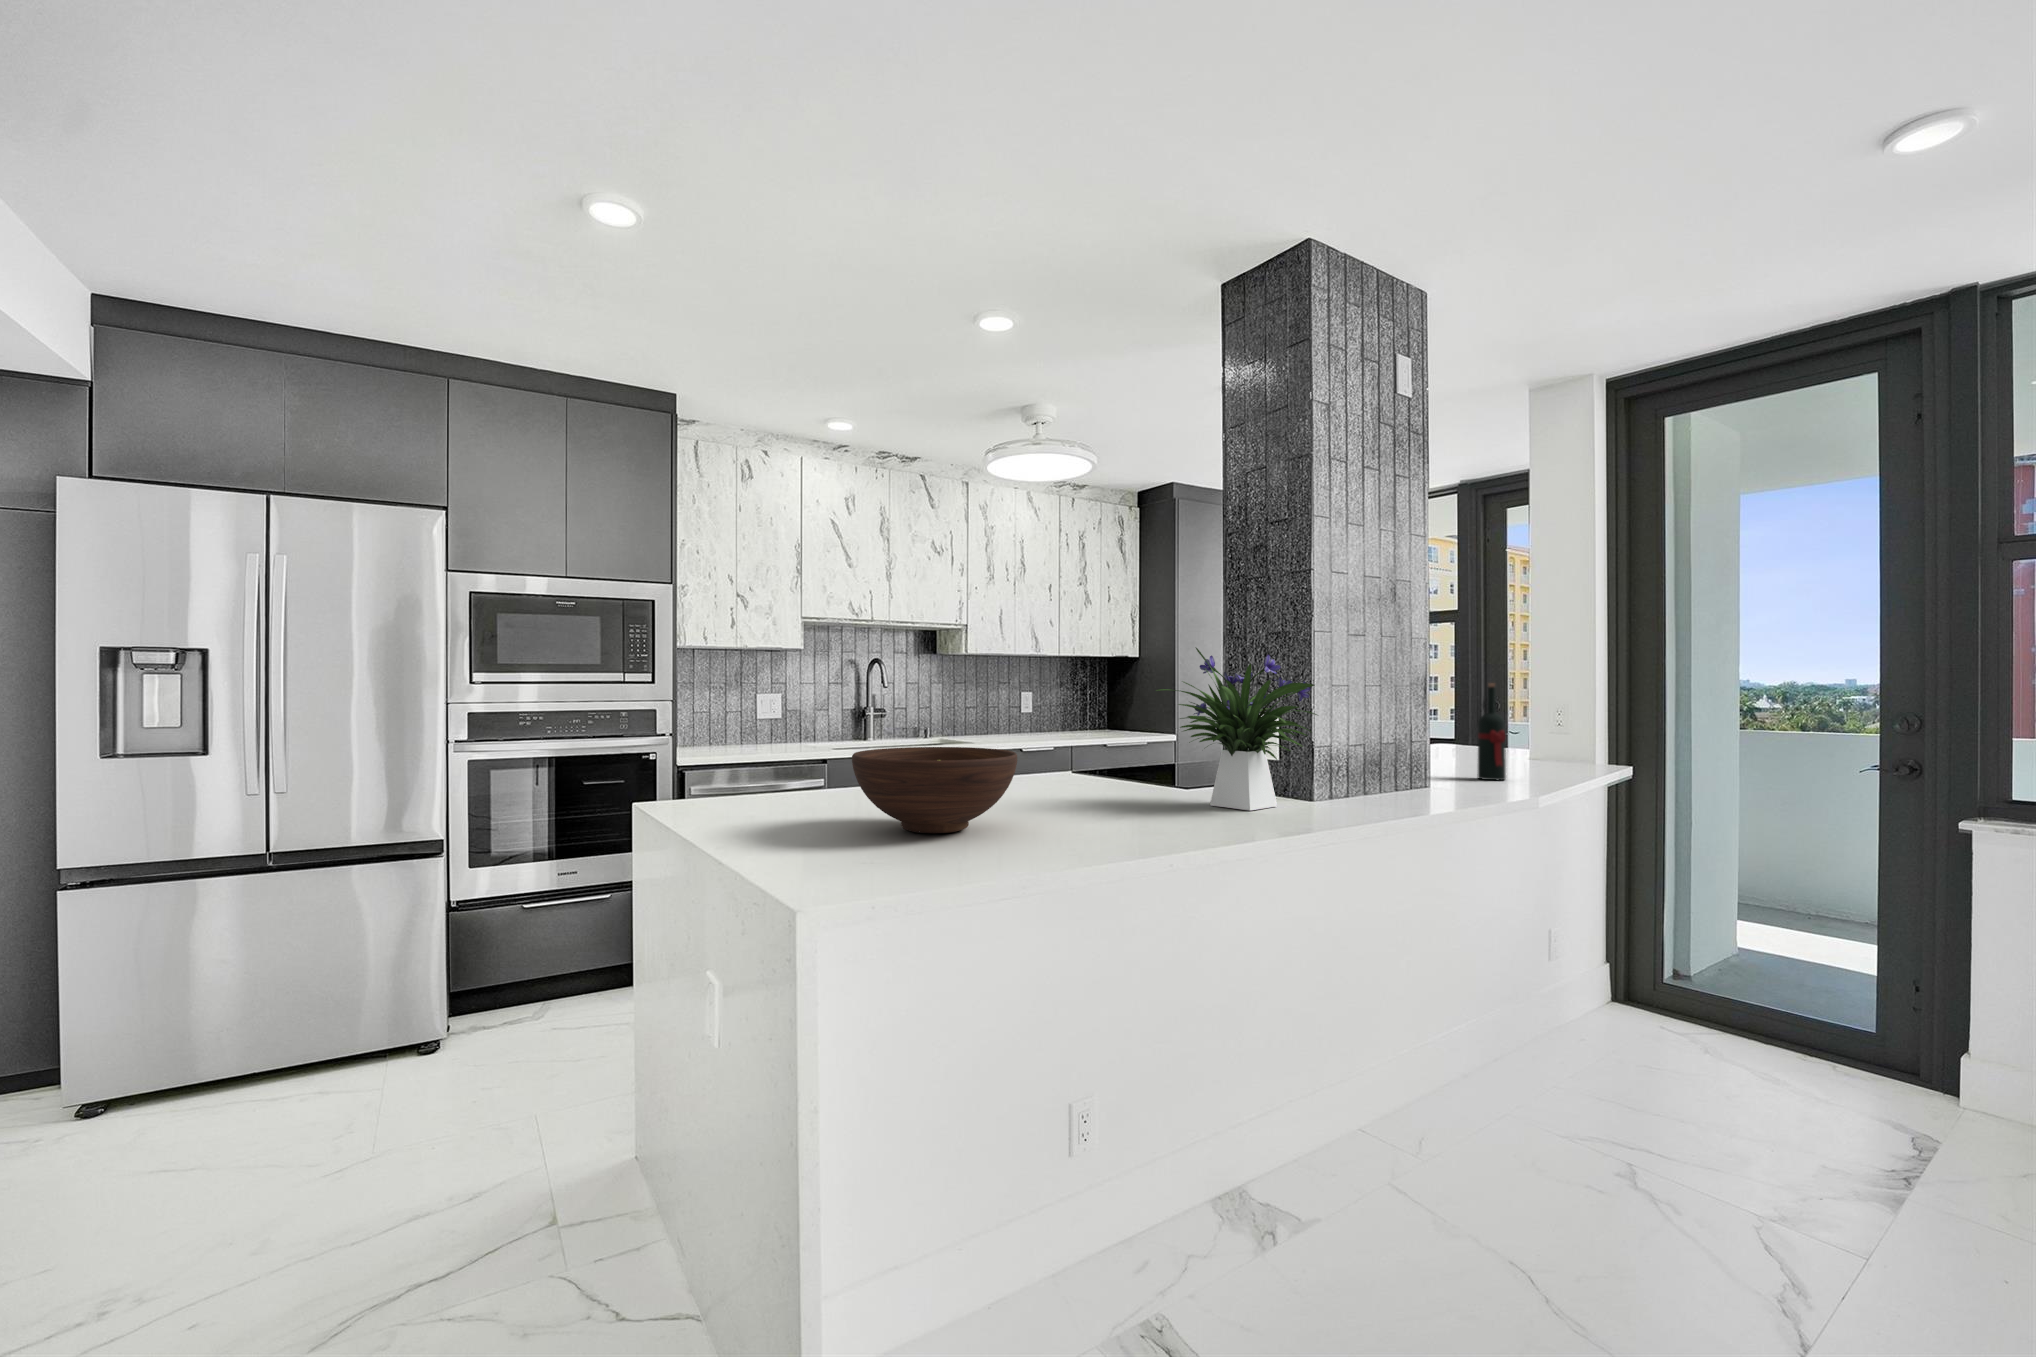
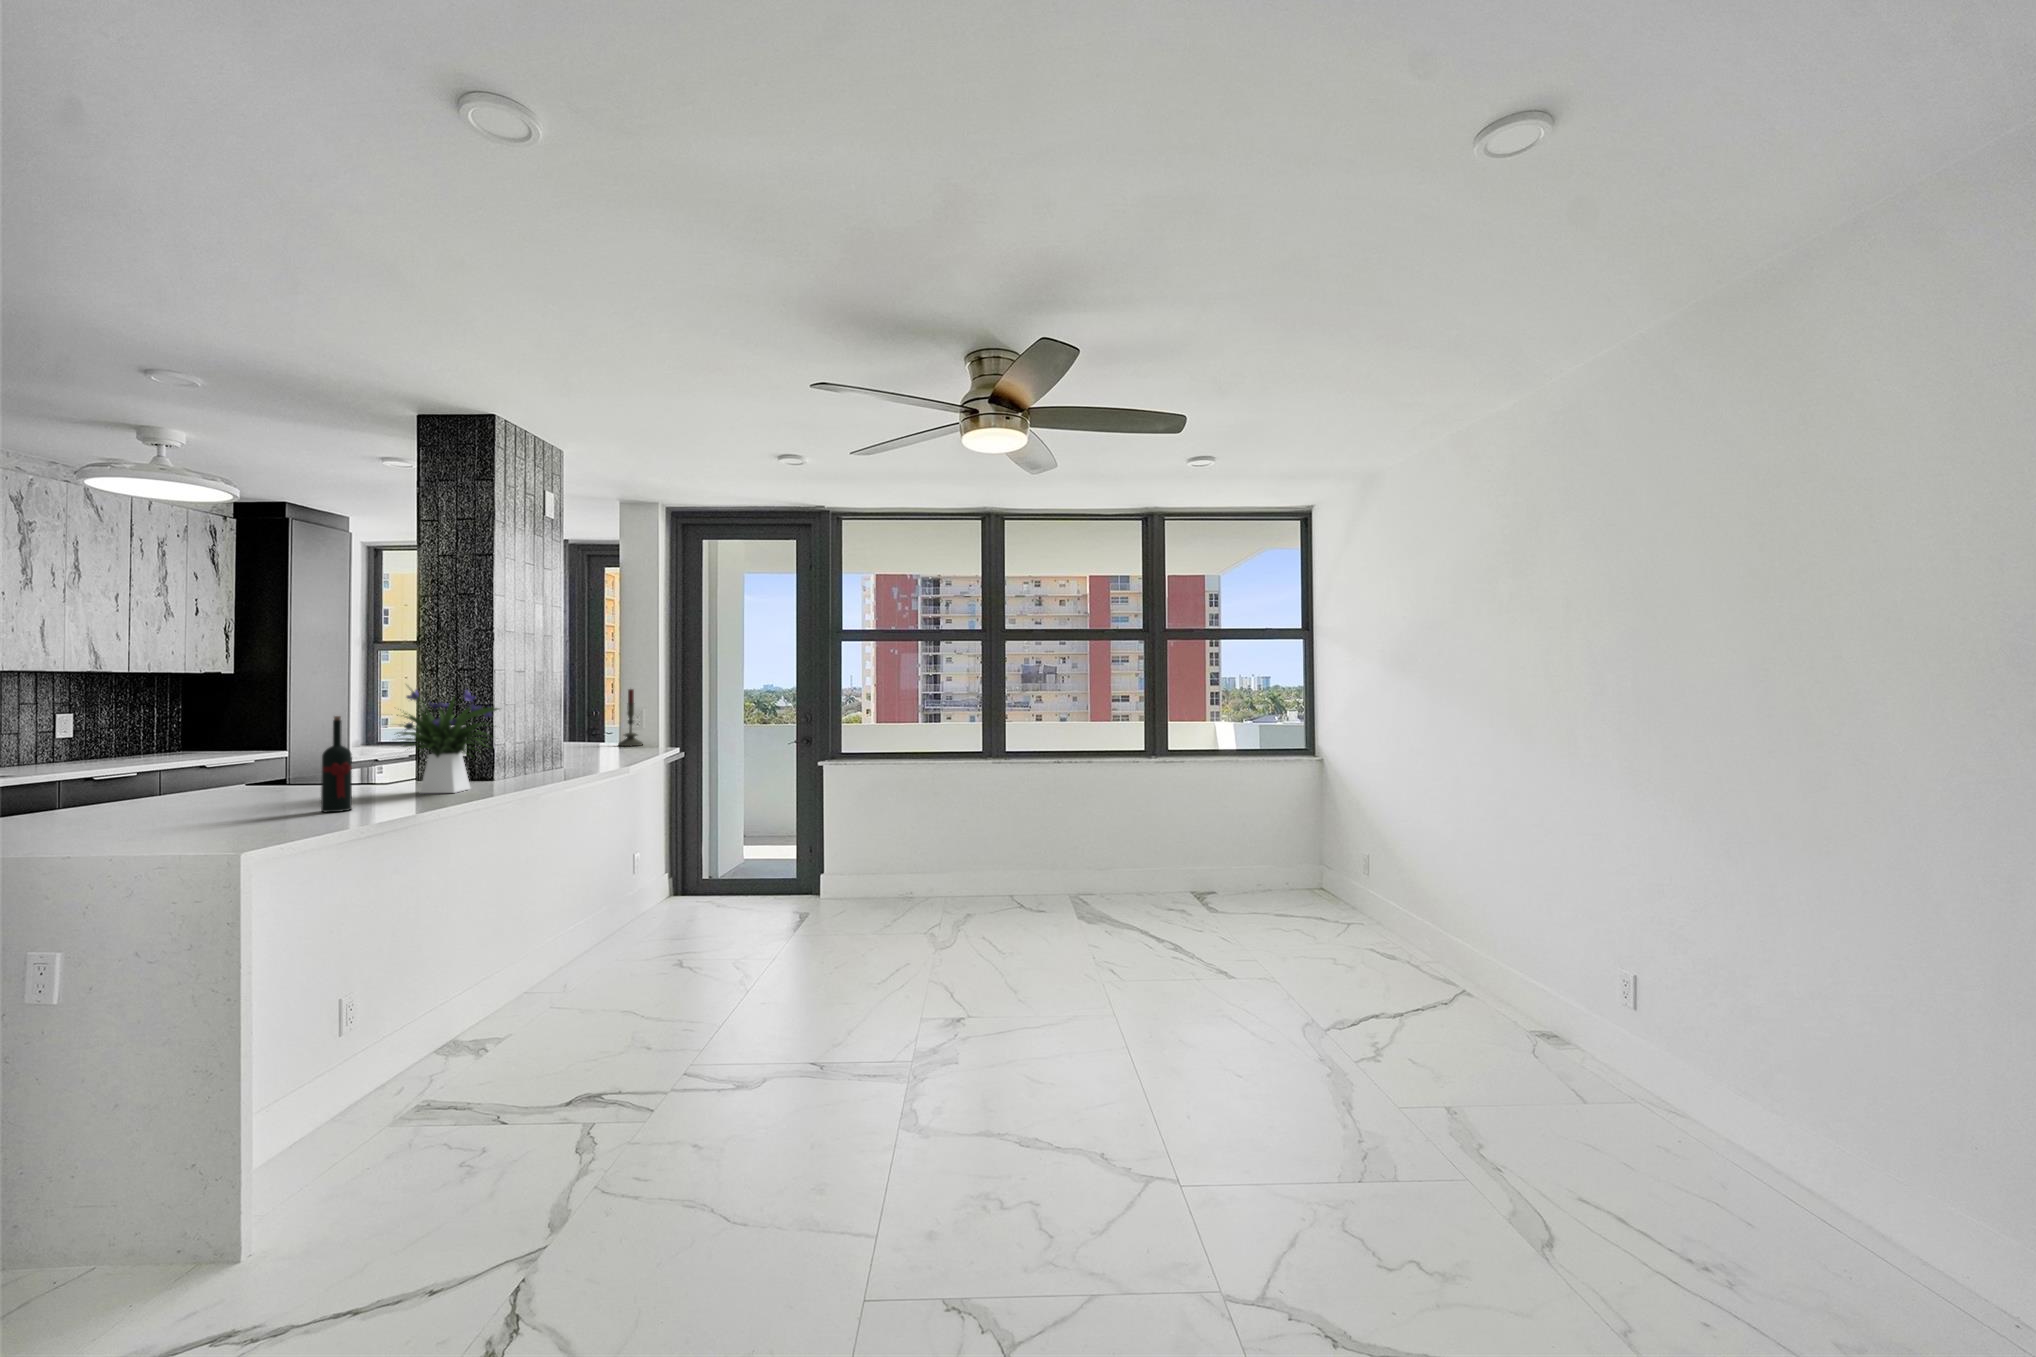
candle: none [1527,668,1567,758] -> present [618,689,643,746]
wine bottle: present [1477,683,1506,780] -> present [321,716,352,812]
fruit bowl: present [852,747,1017,833] -> none [113,765,286,833]

